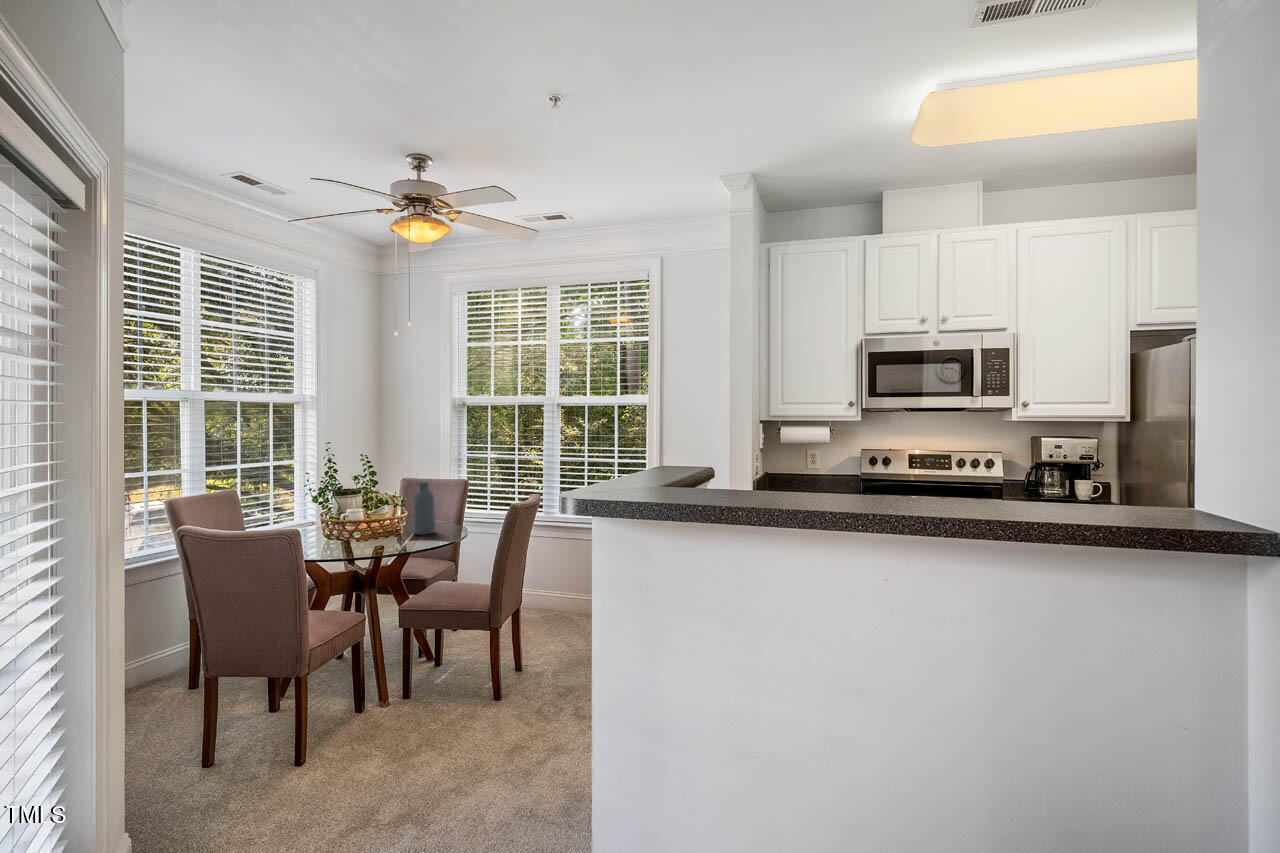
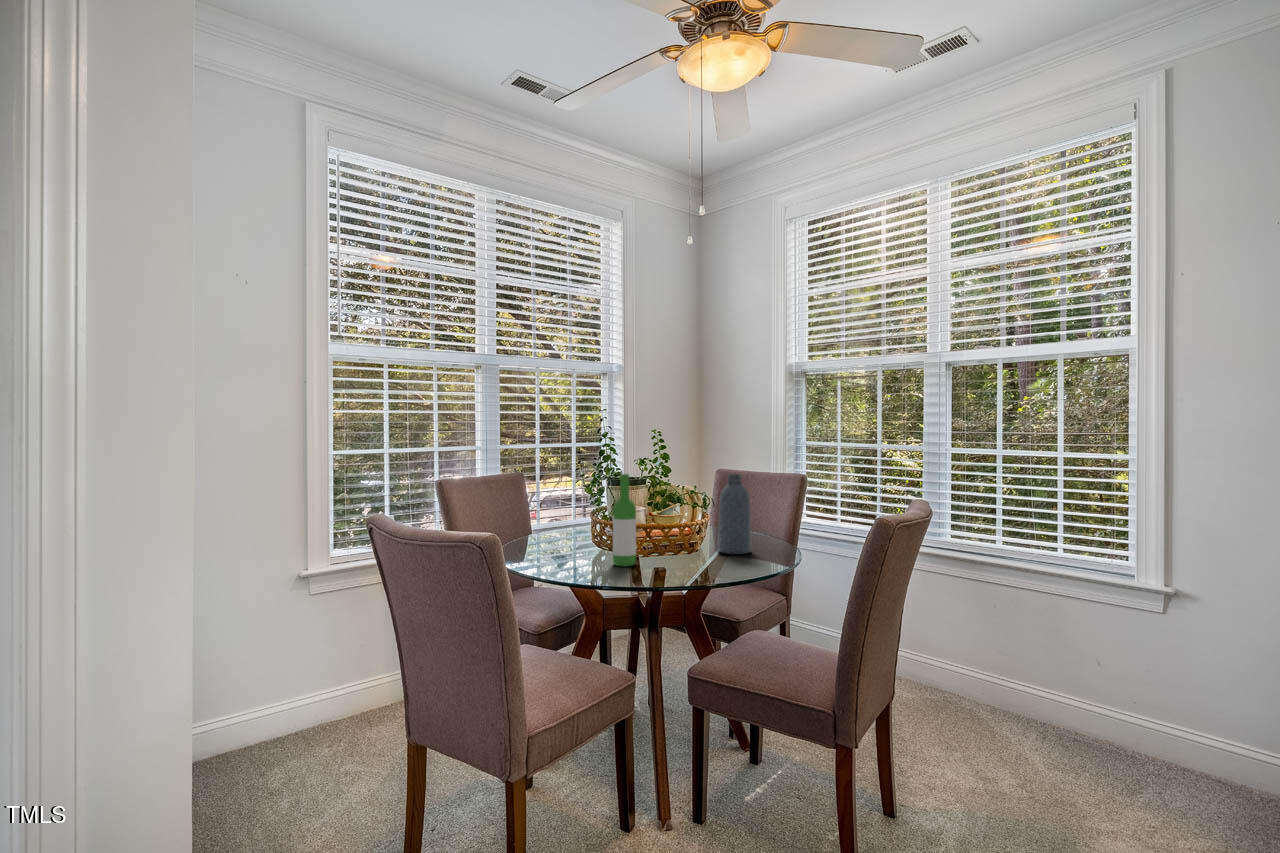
wine bottle: none [344,487,361,548] -> present [613,474,636,566]

